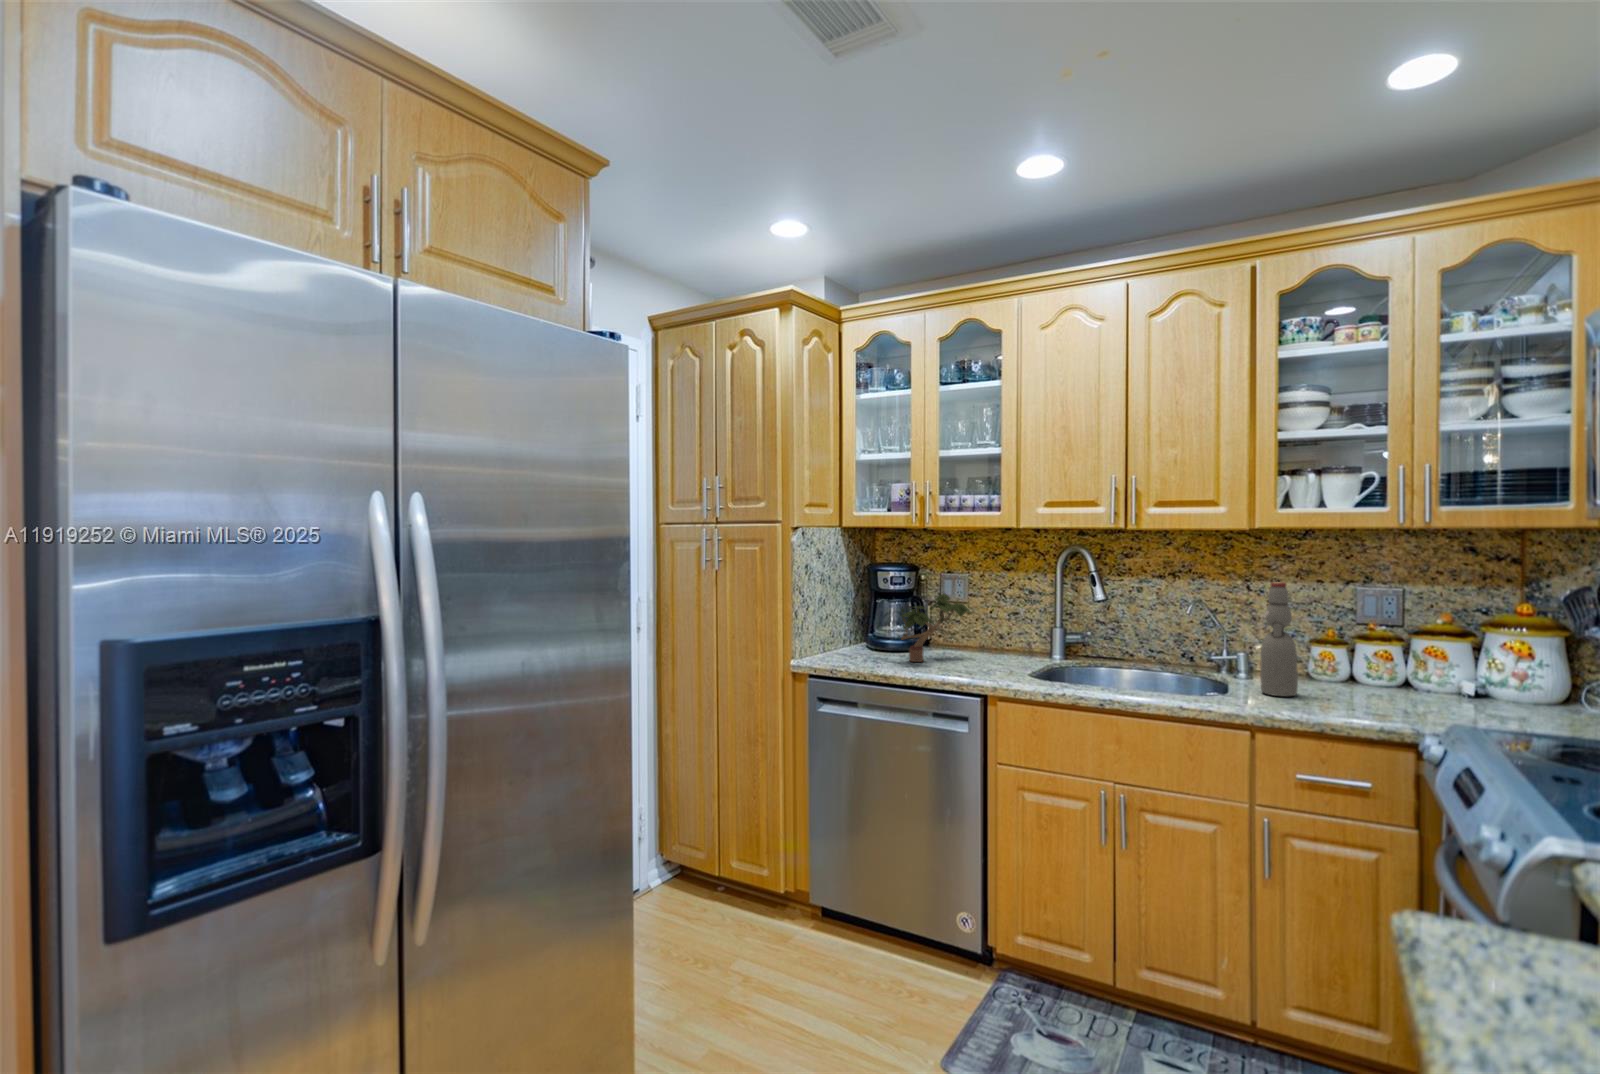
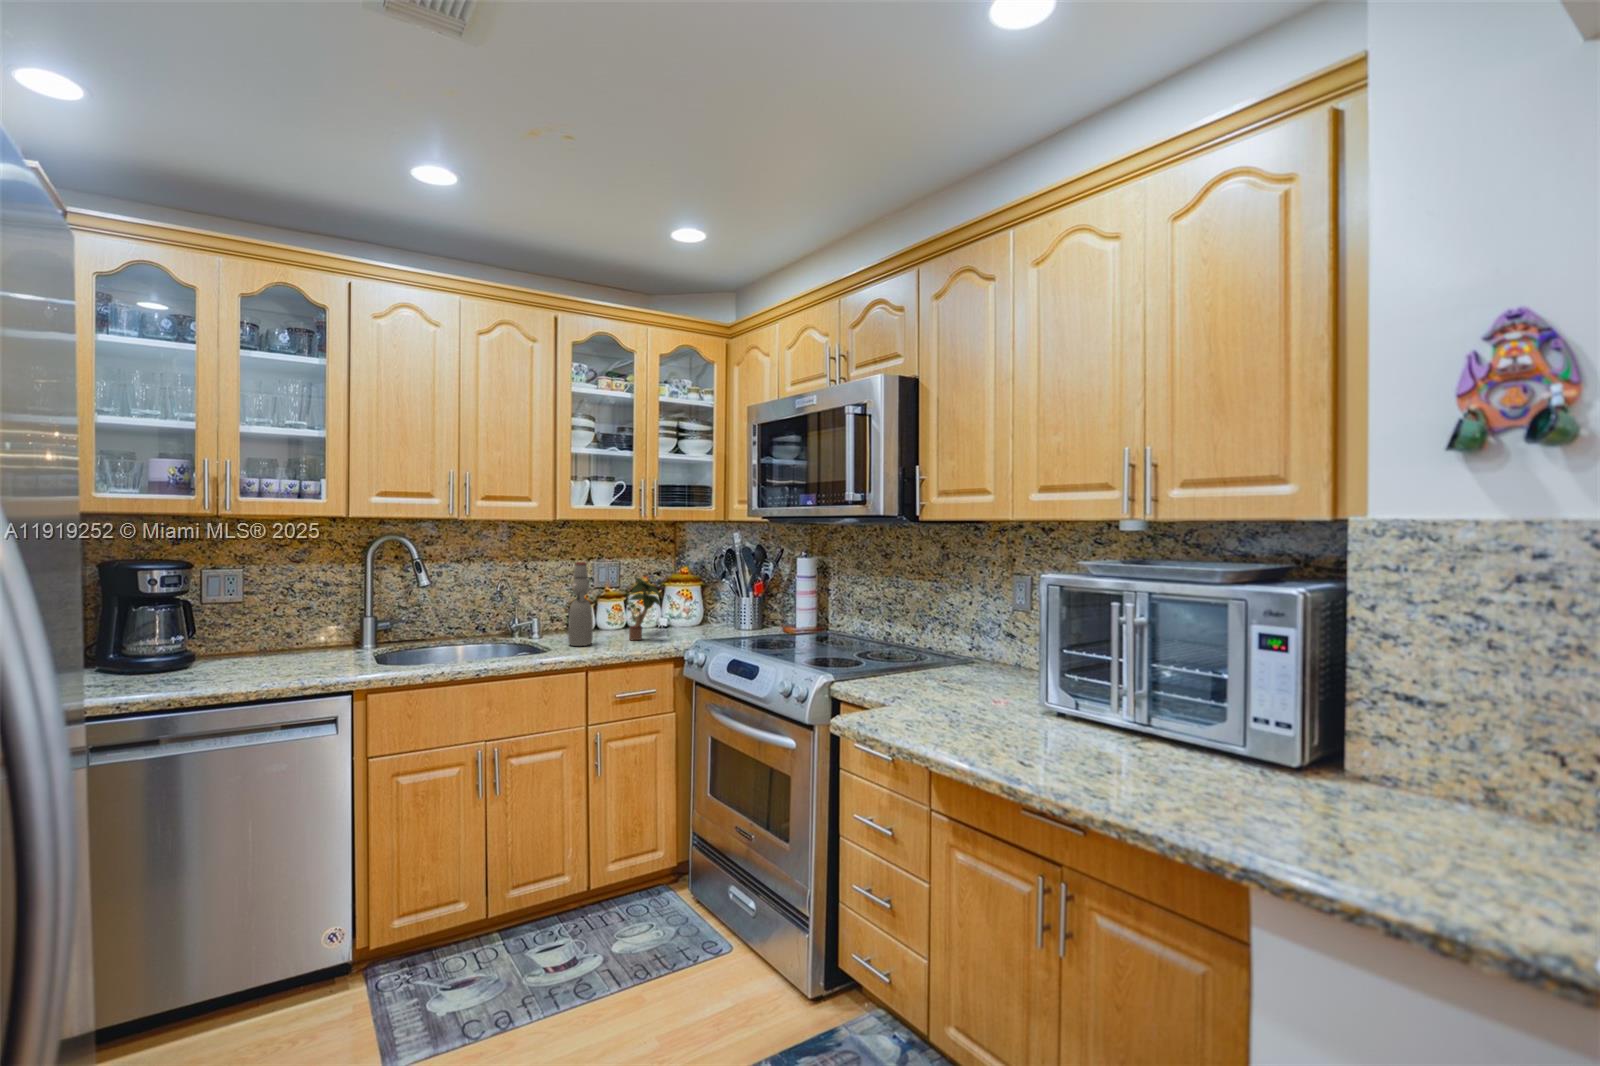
potted plant: present [901,593,971,662] -> present [626,578,661,640]

